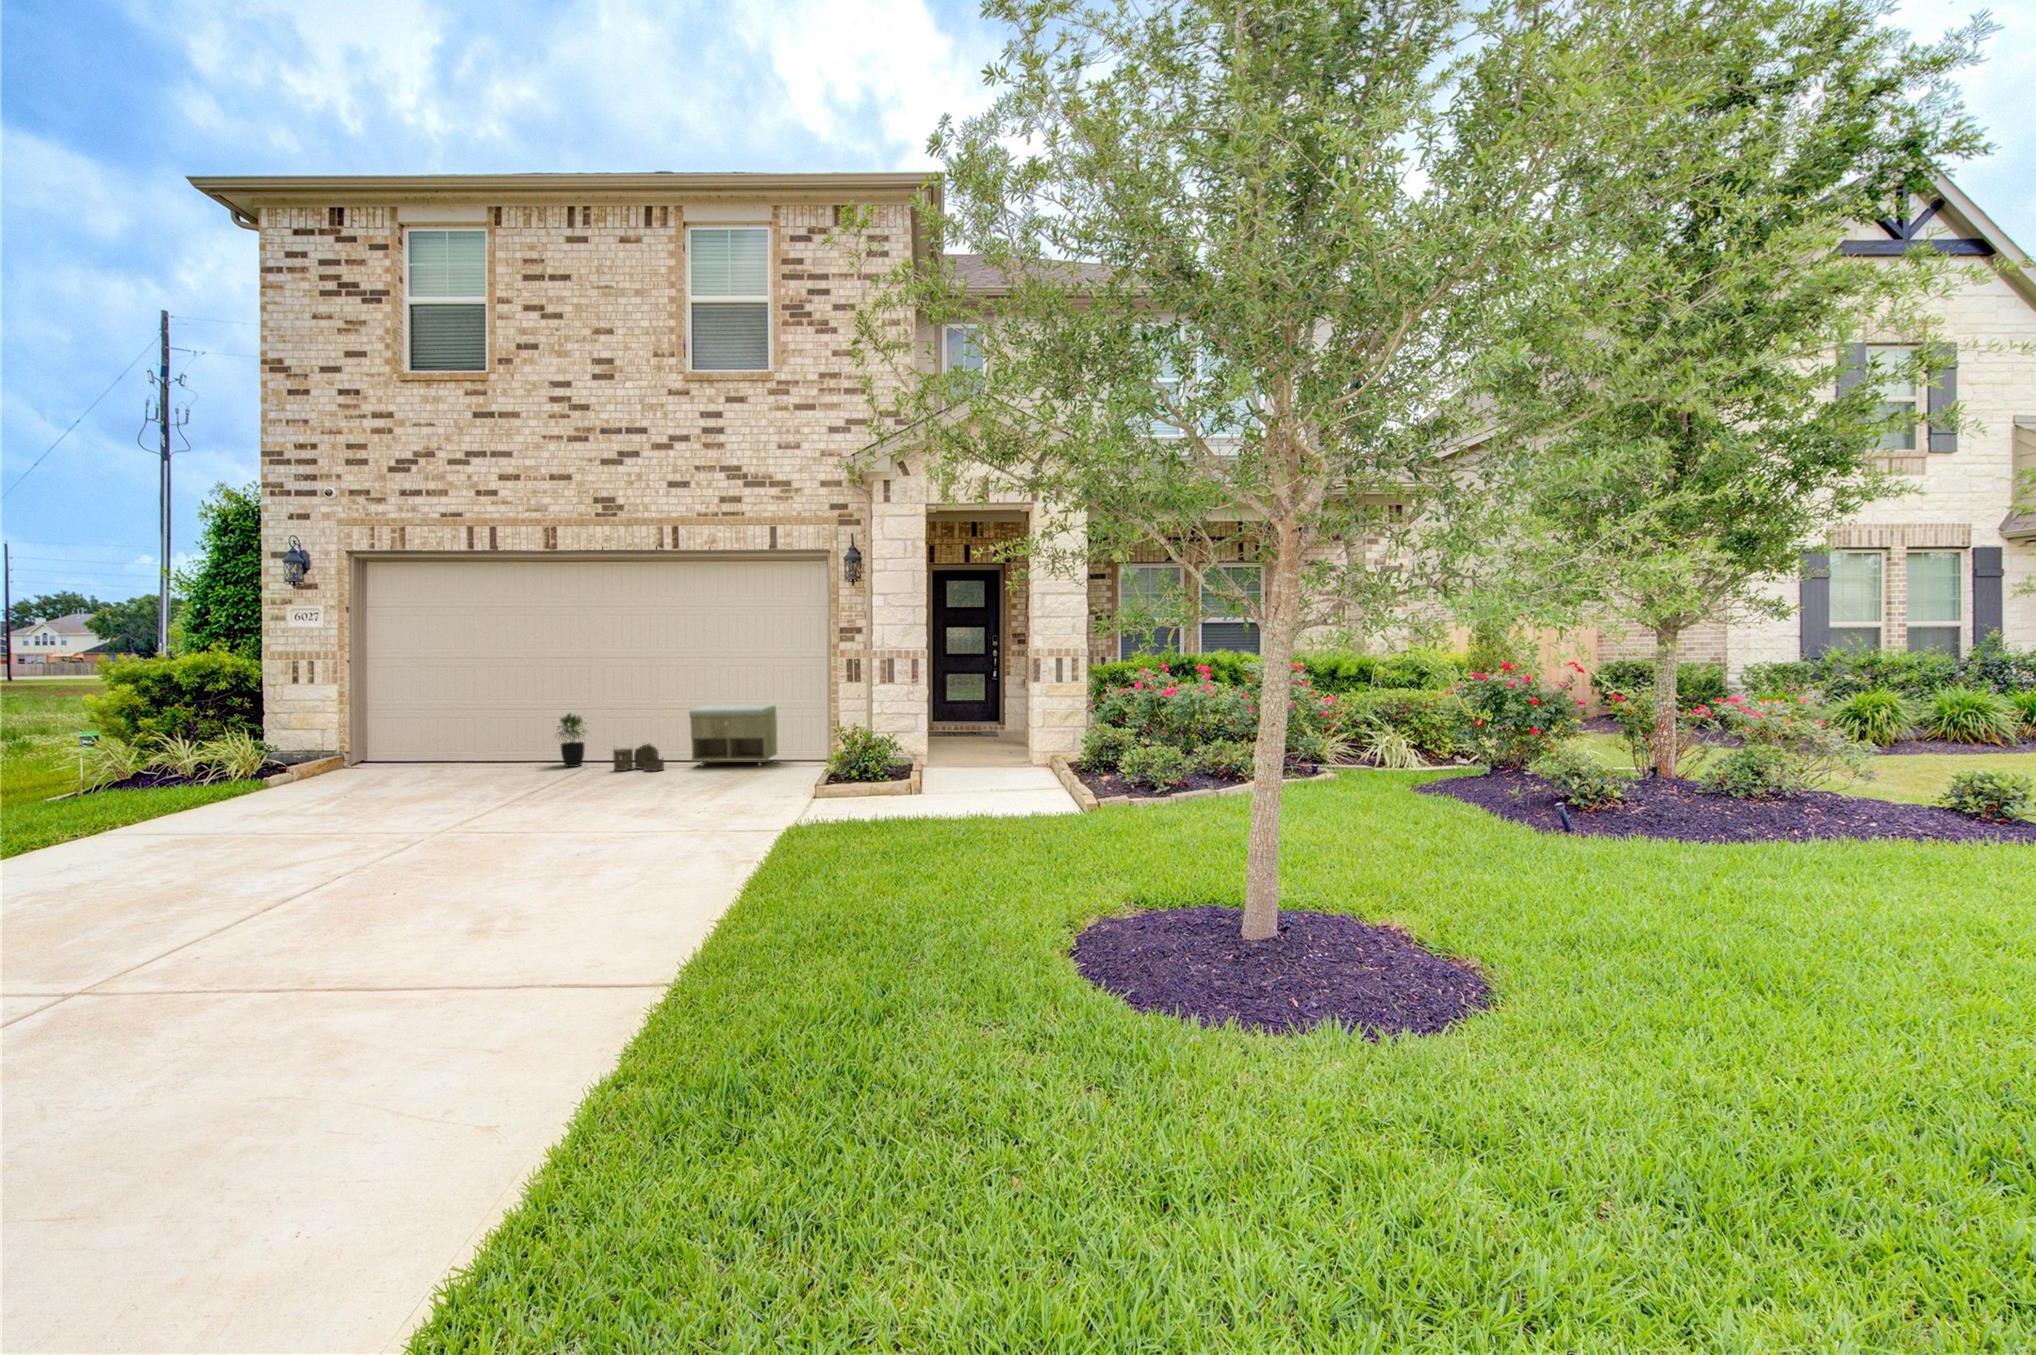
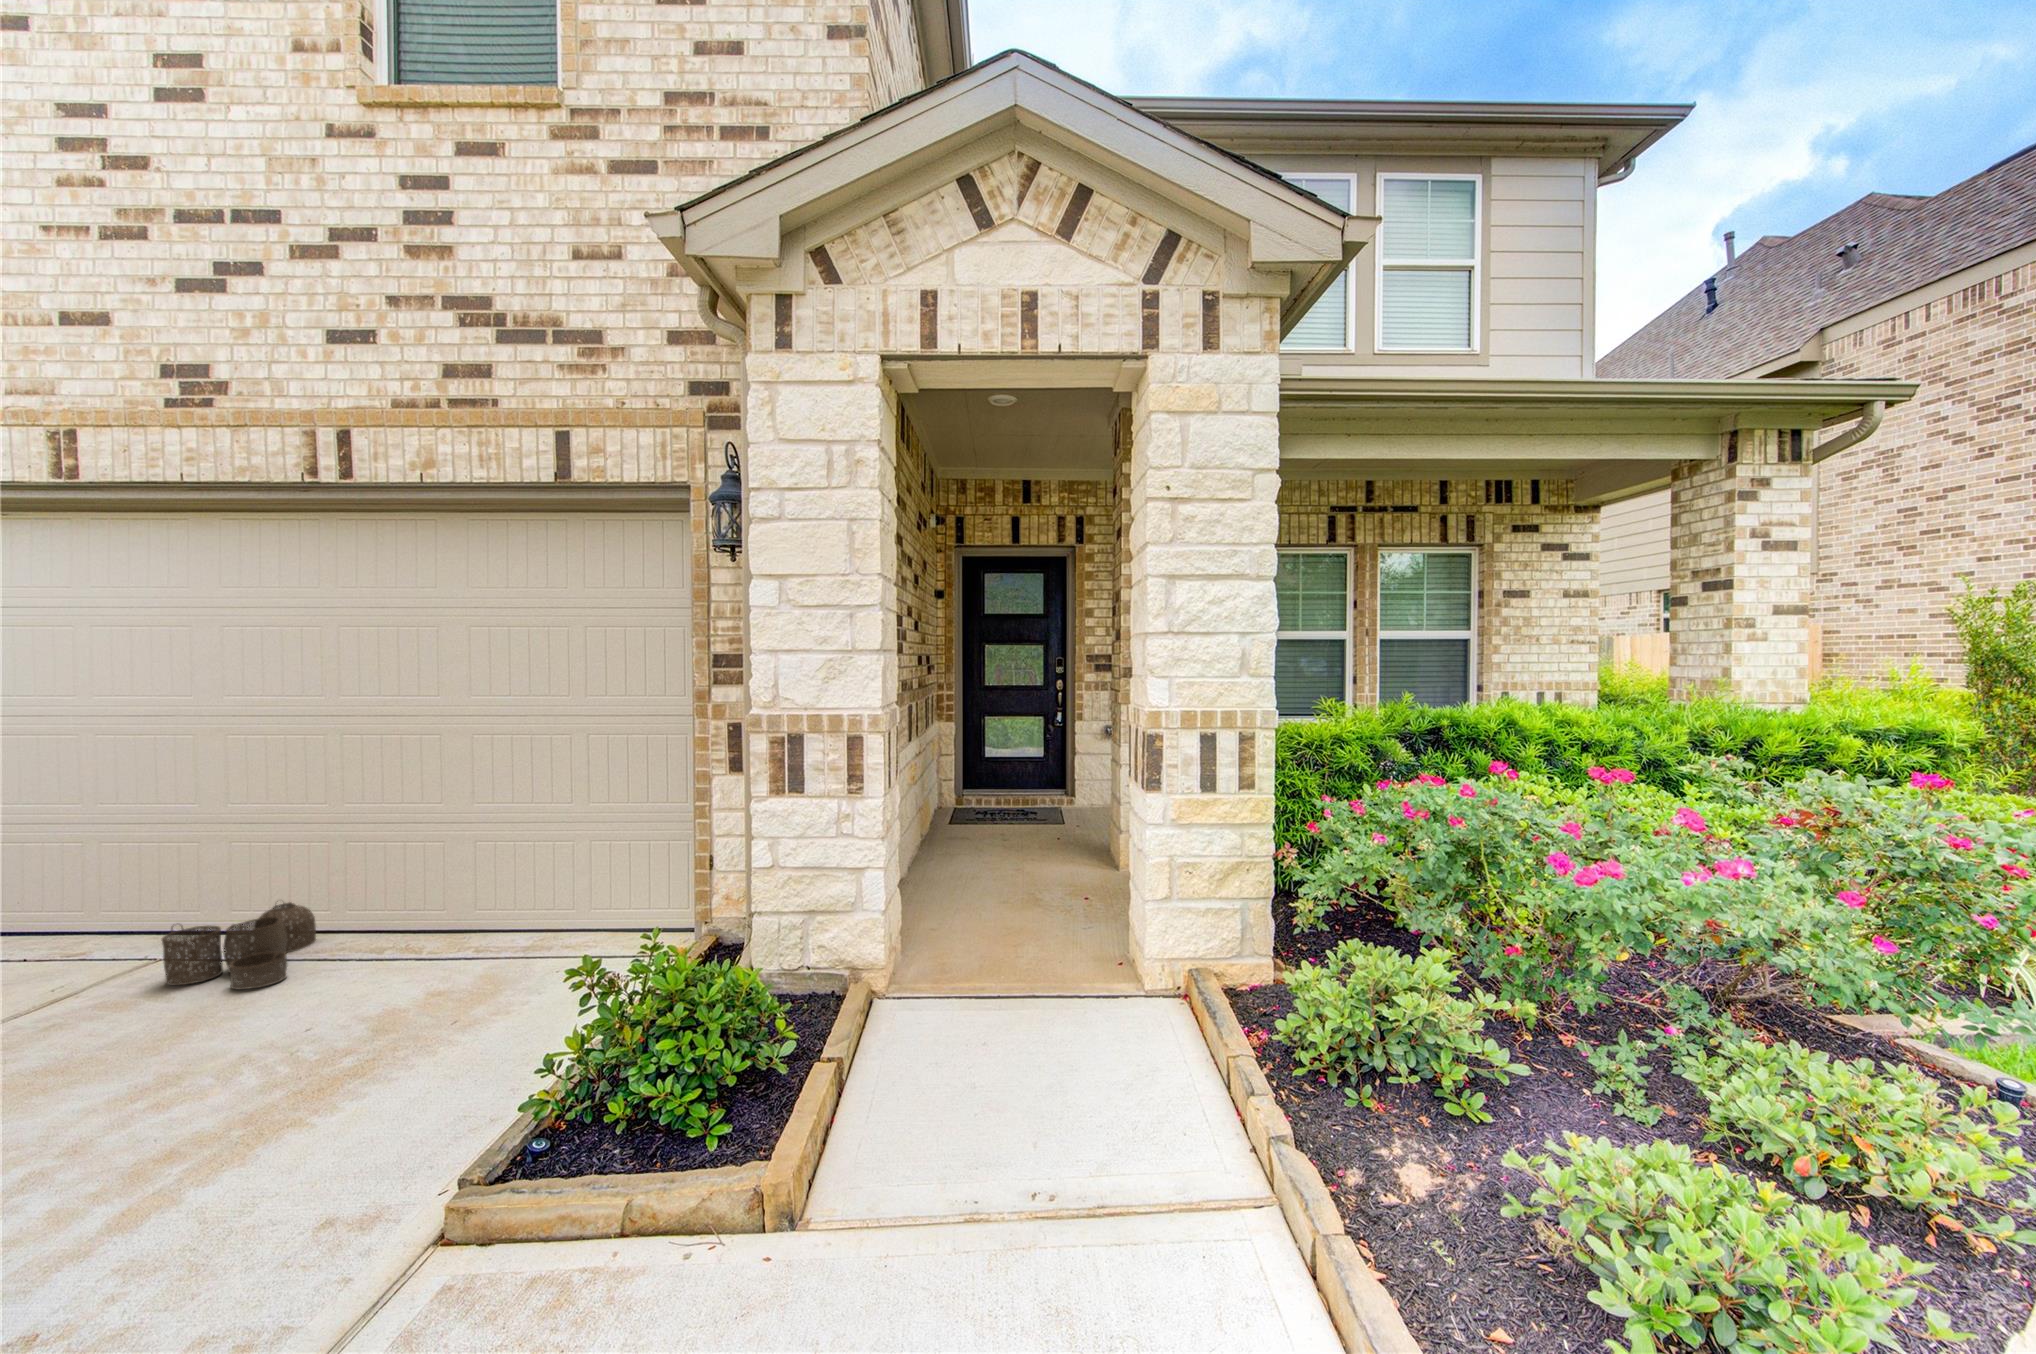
storage bench: present [689,705,777,766] -> none [346,819,575,965]
potted plant: present [556,714,586,767] -> none [52,836,169,960]

